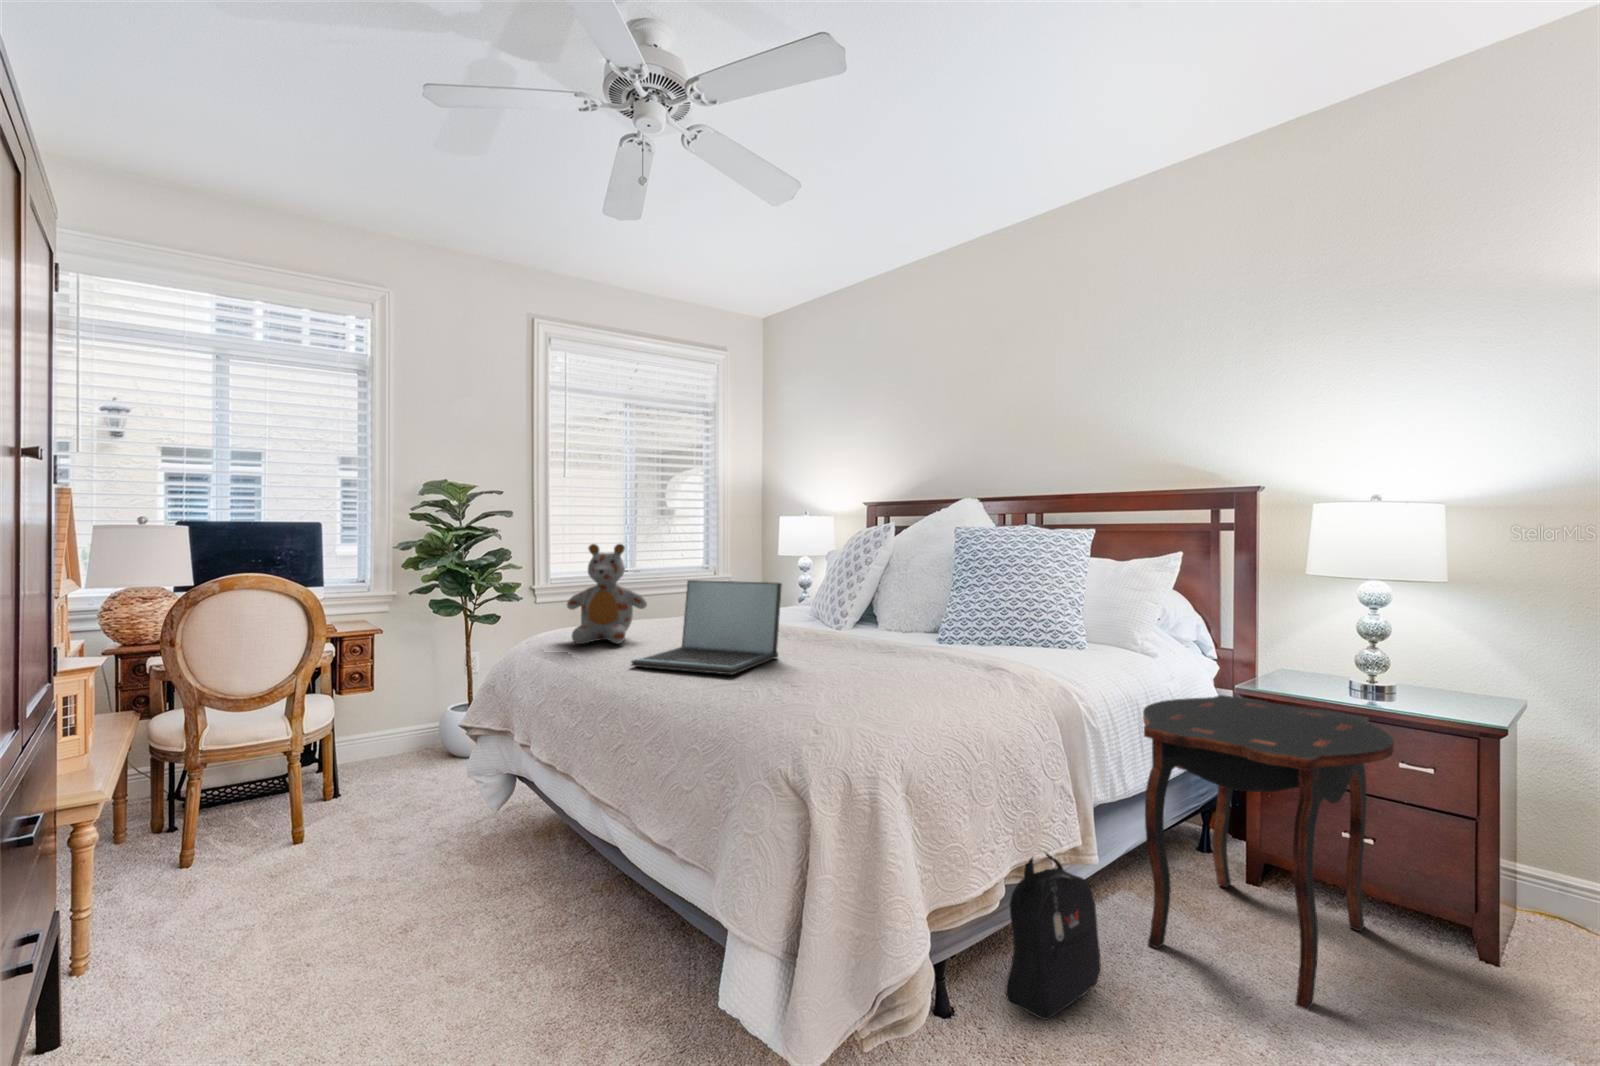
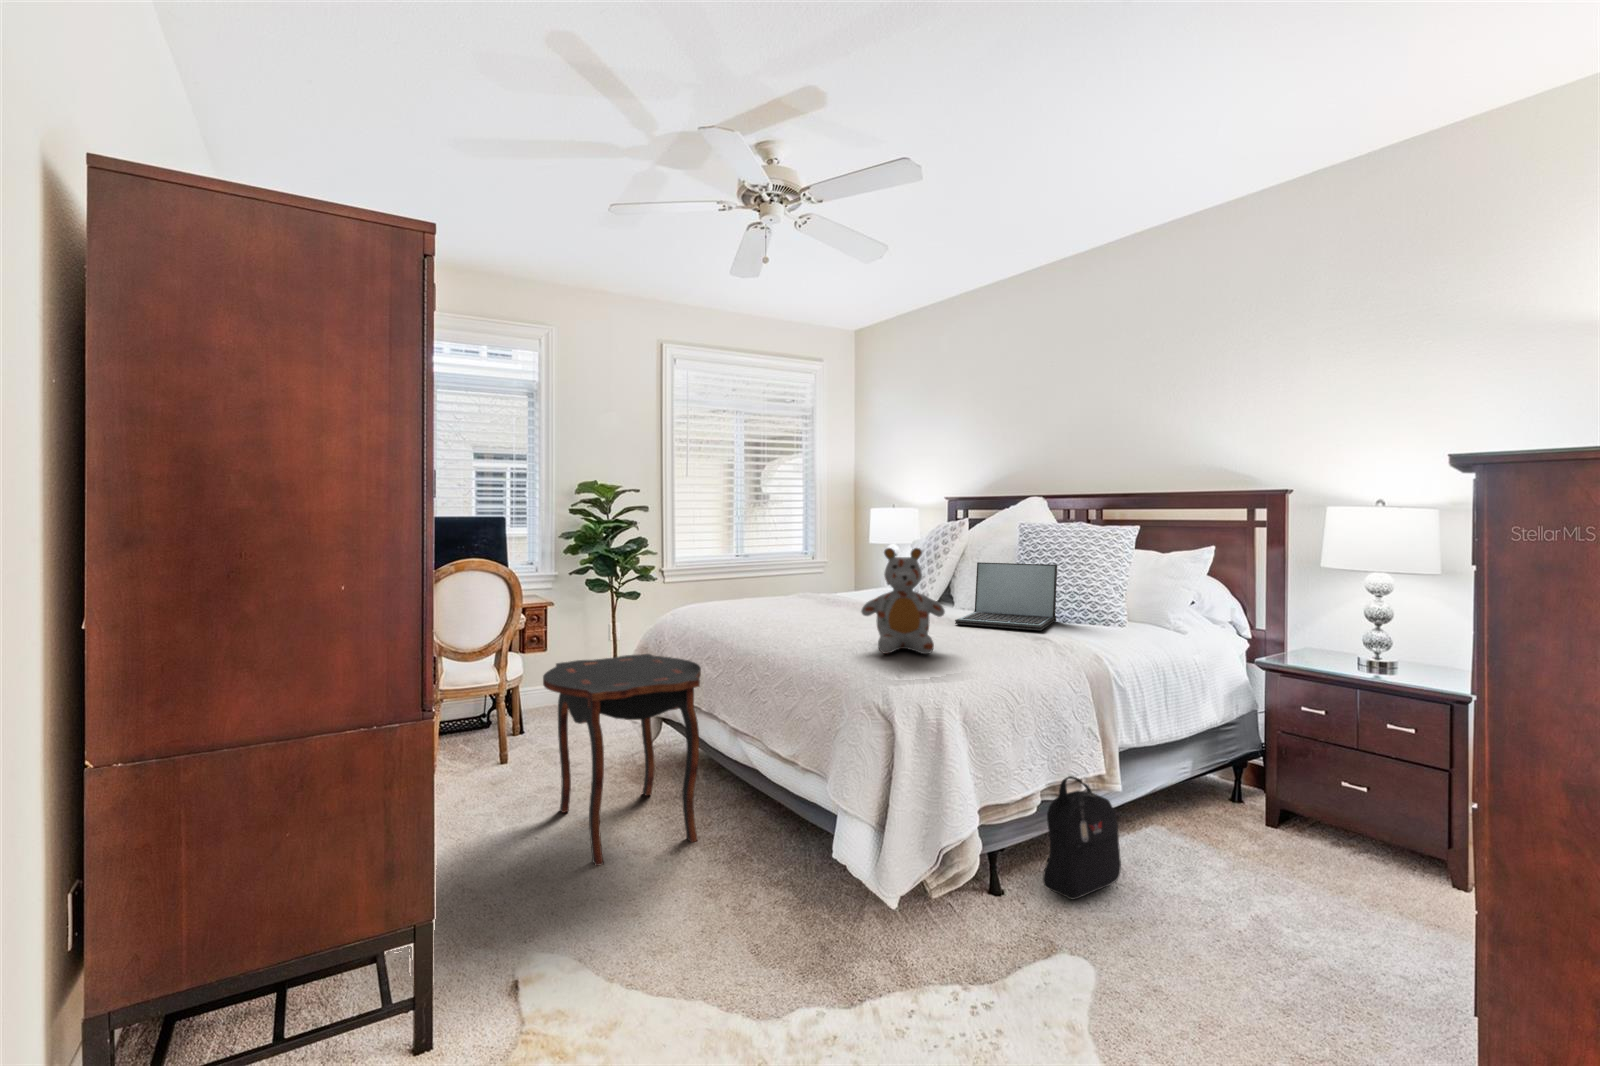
stuffed bear: present [567,544,647,644] -> present [861,548,945,654]
laptop: present [631,580,782,674] -> present [955,562,1057,630]
side table: present [1143,695,1394,1010] -> present [543,654,701,866]

